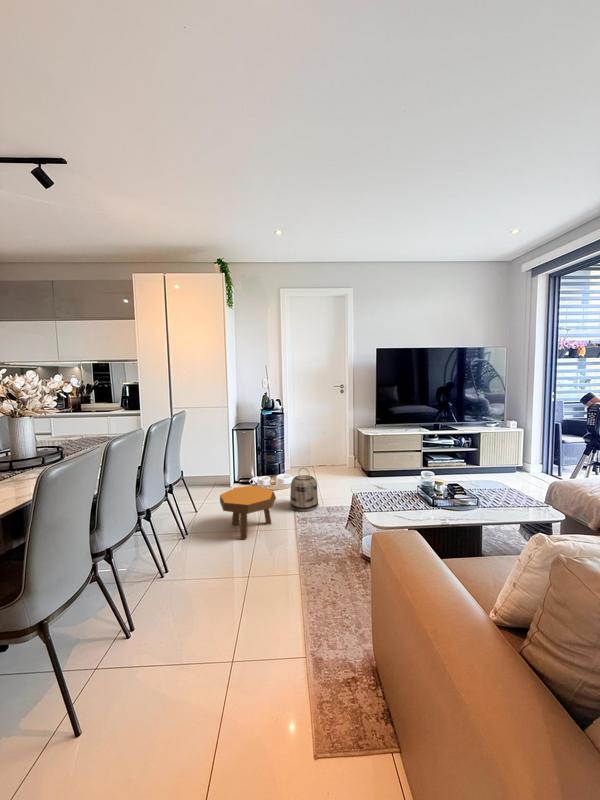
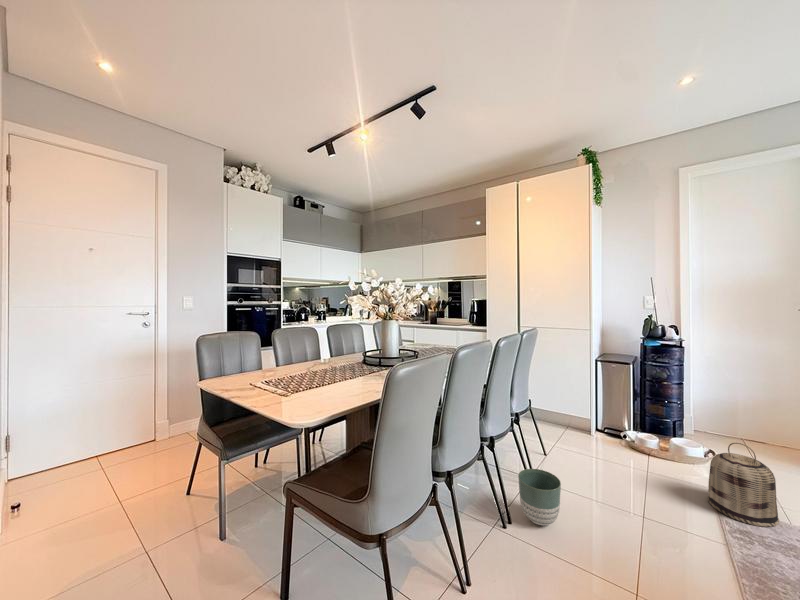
footstool: present [220,486,276,540] -> none [580,444,684,538]
planter: none [177,515,207,552] -> present [518,469,561,526]

